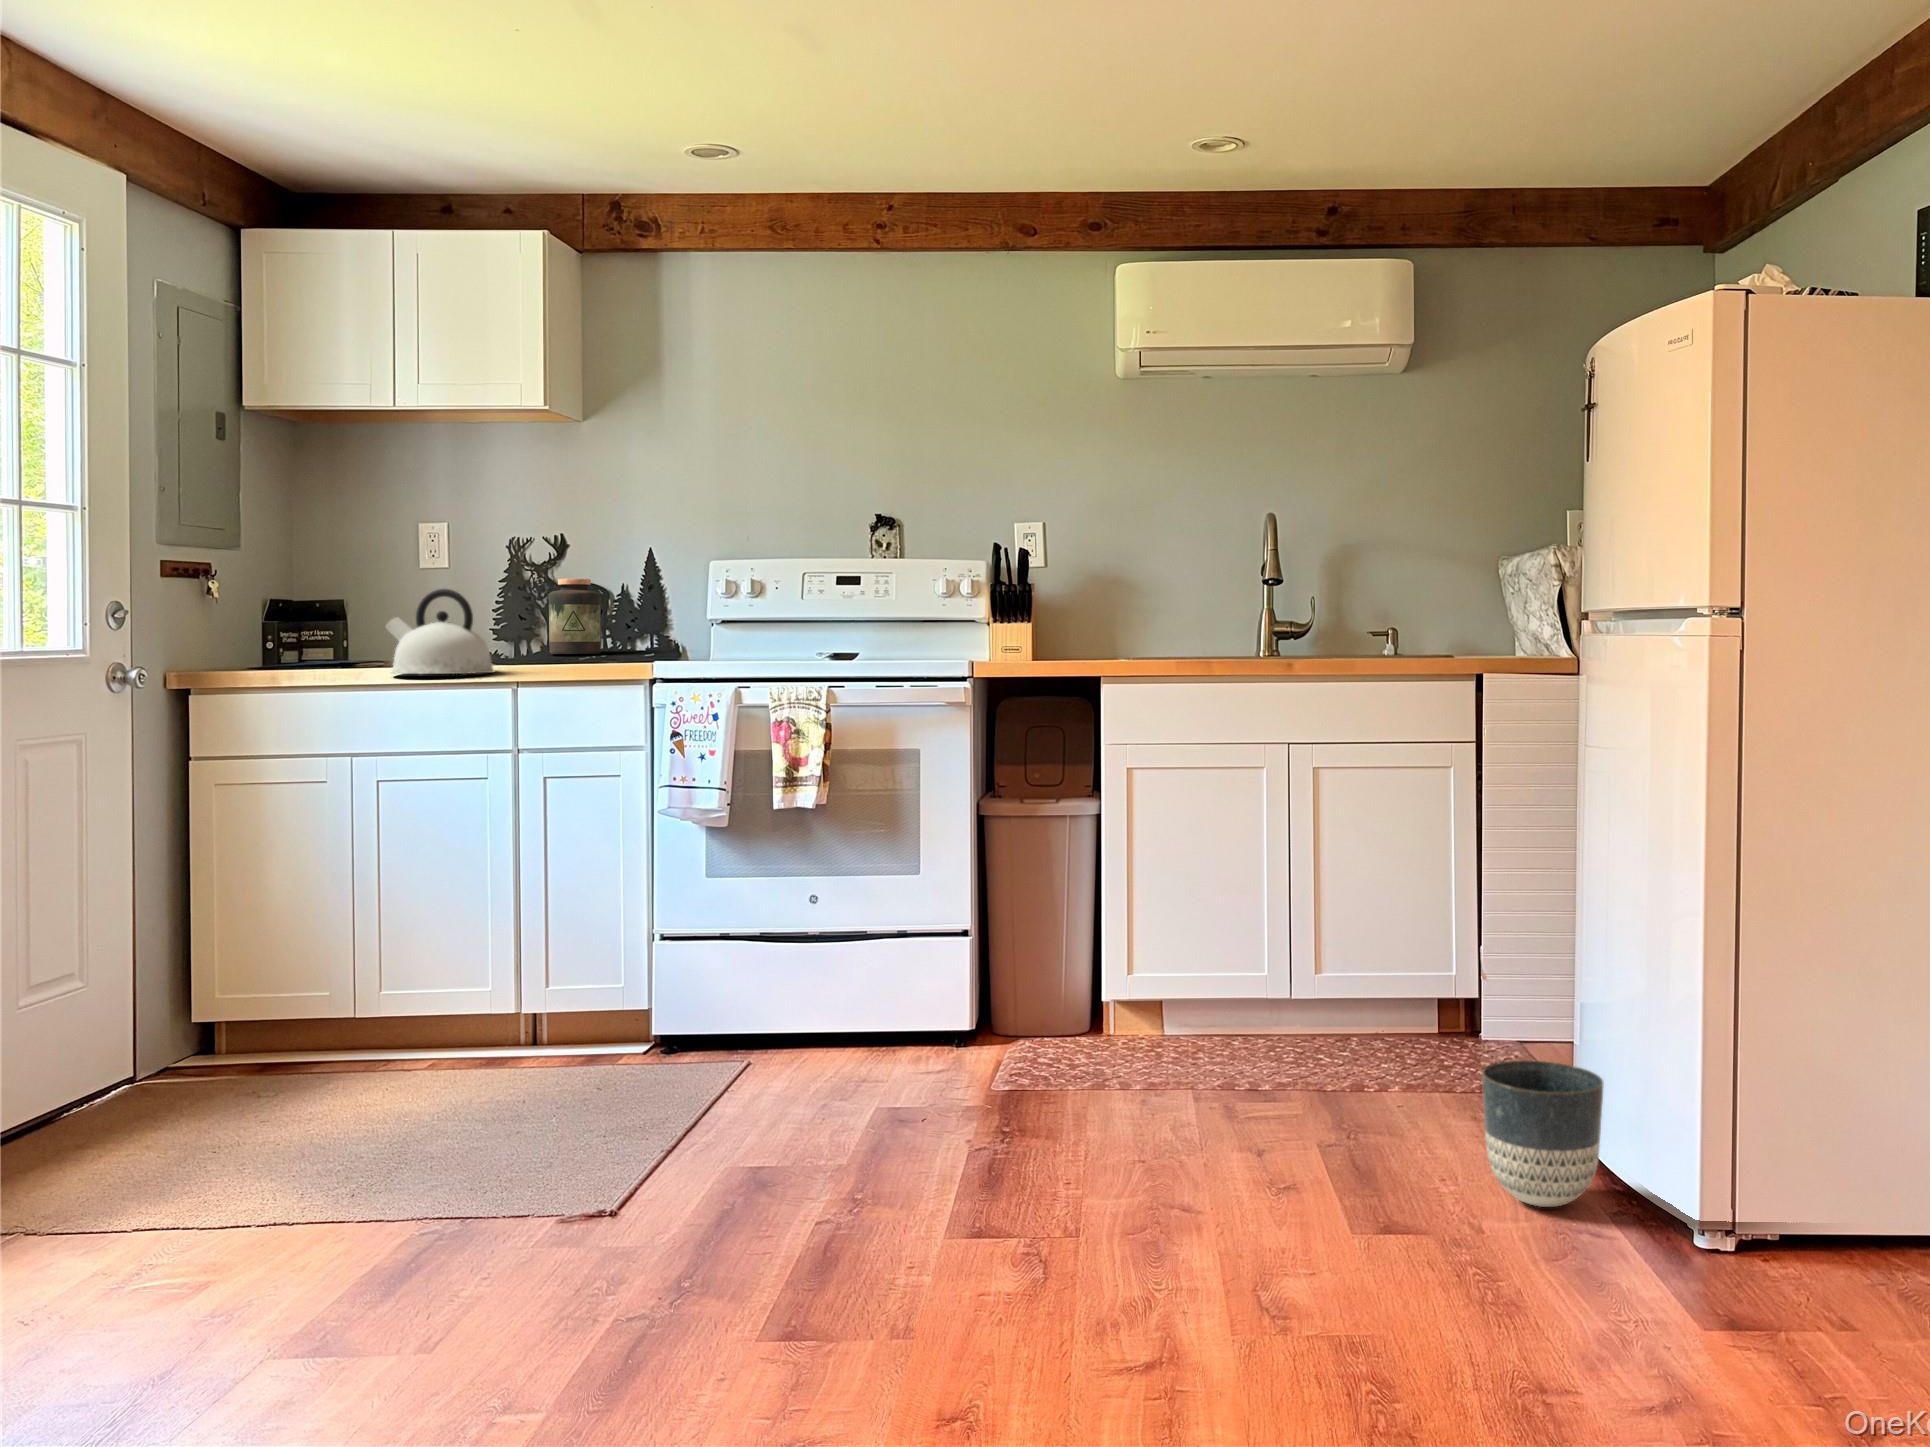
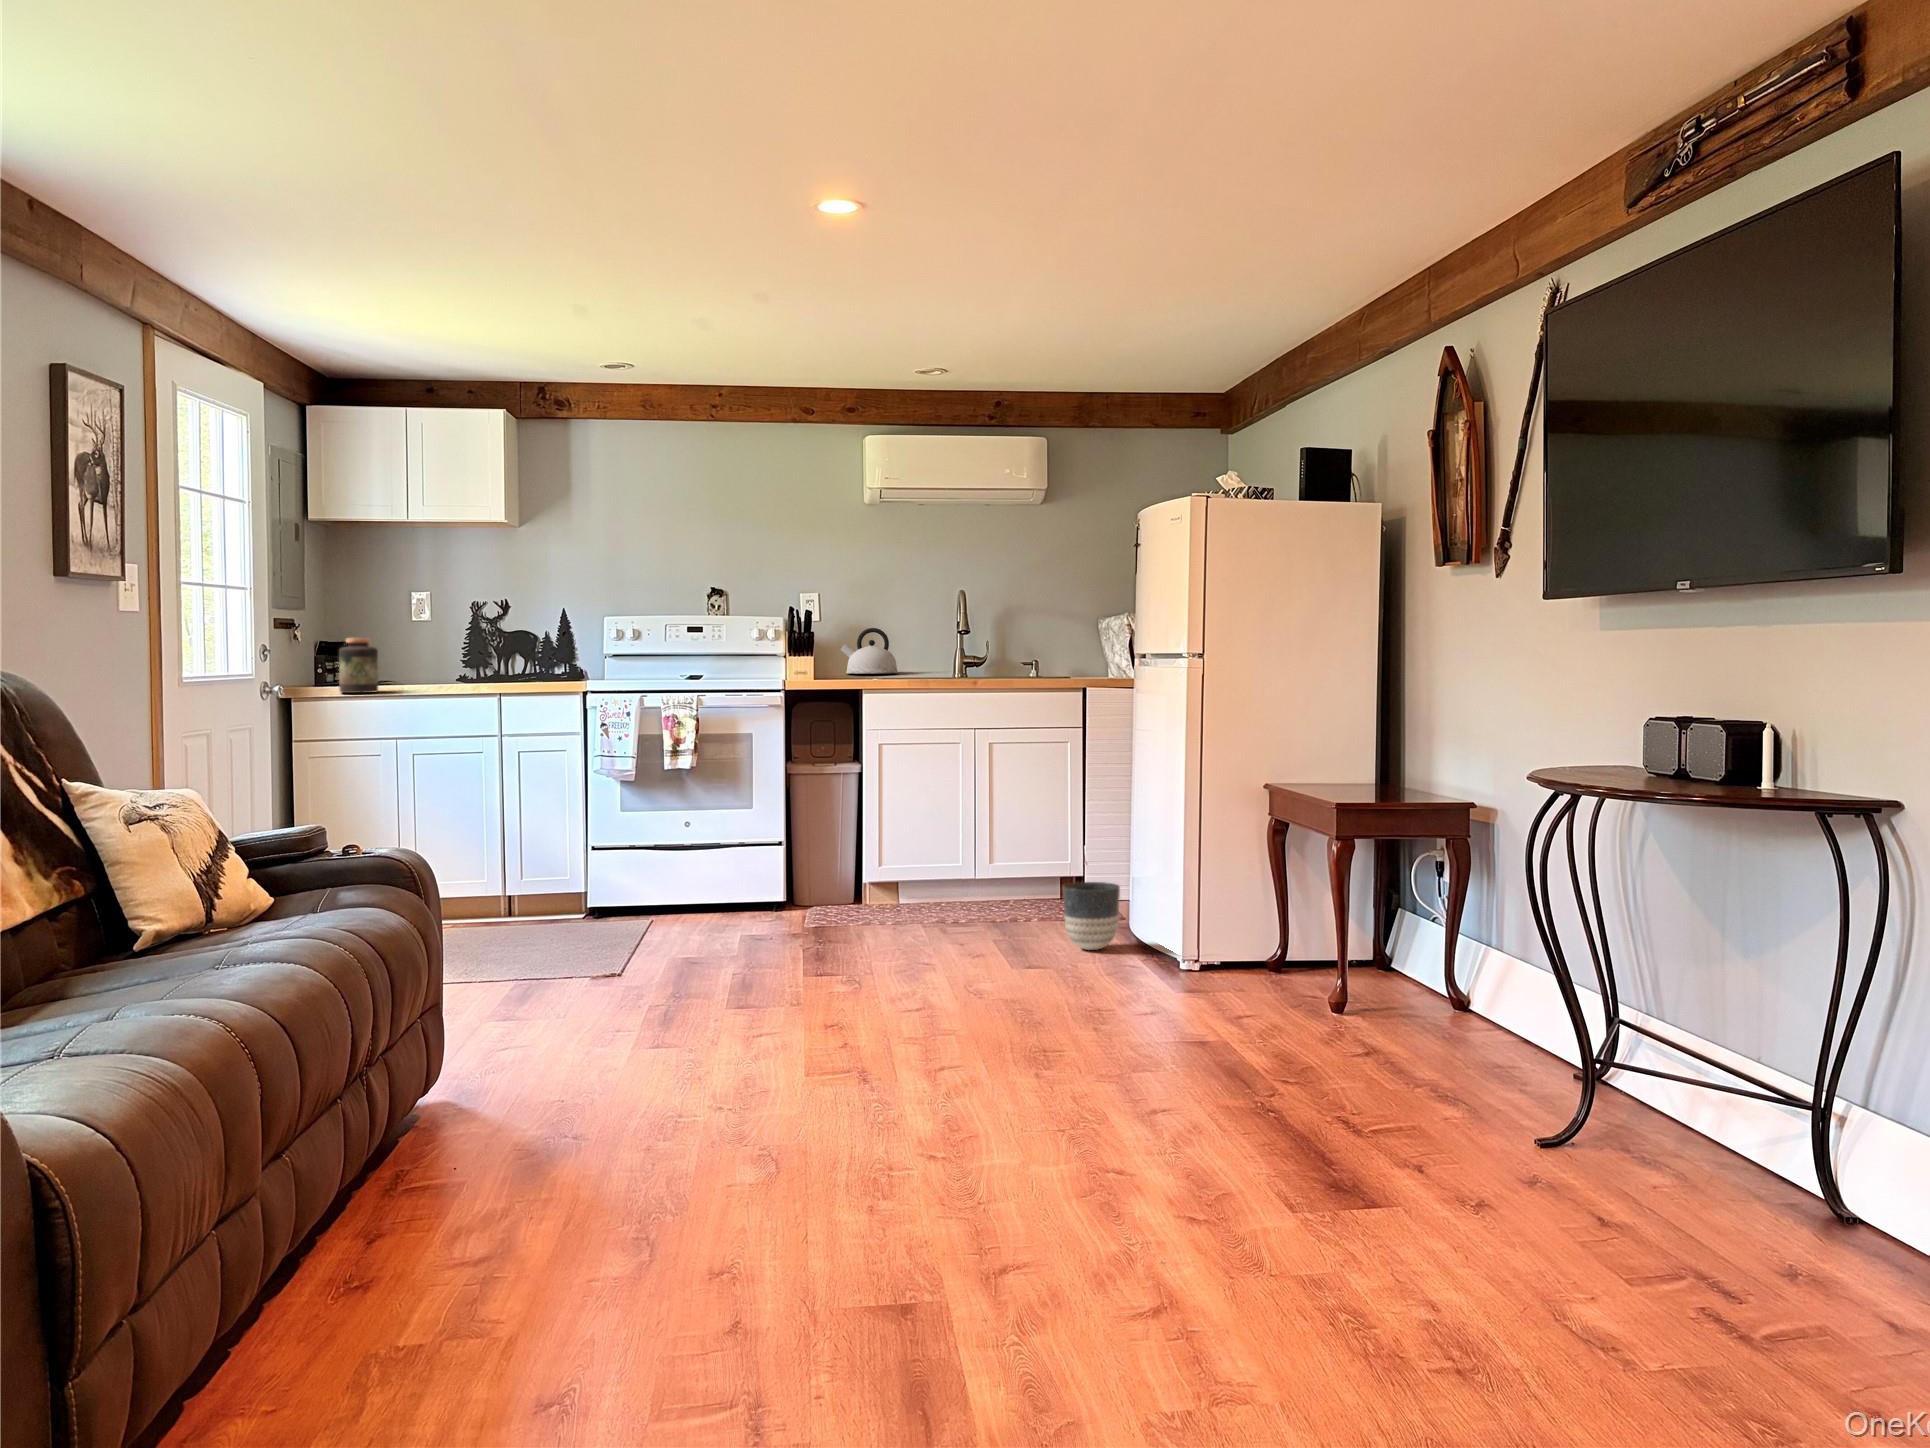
jar: present [549,579,601,654] -> present [339,638,378,693]
kettle: present [386,589,494,674] -> present [840,628,898,674]

